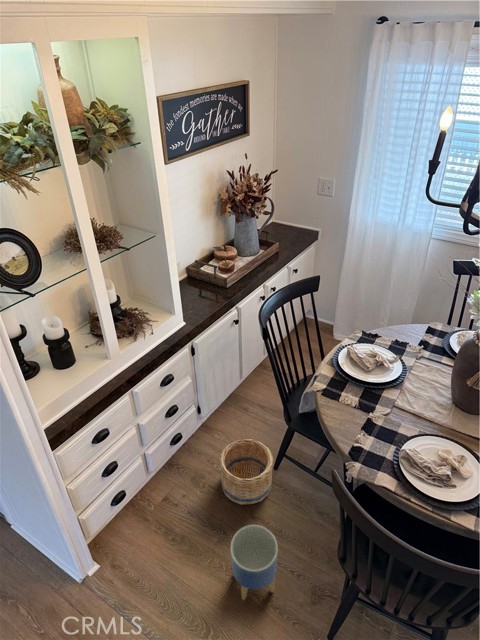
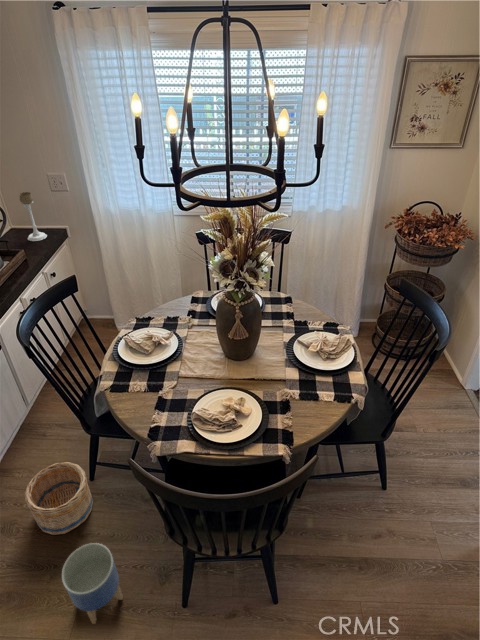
candle holder: none [283,192,300,237] -> present [19,192,47,241]

